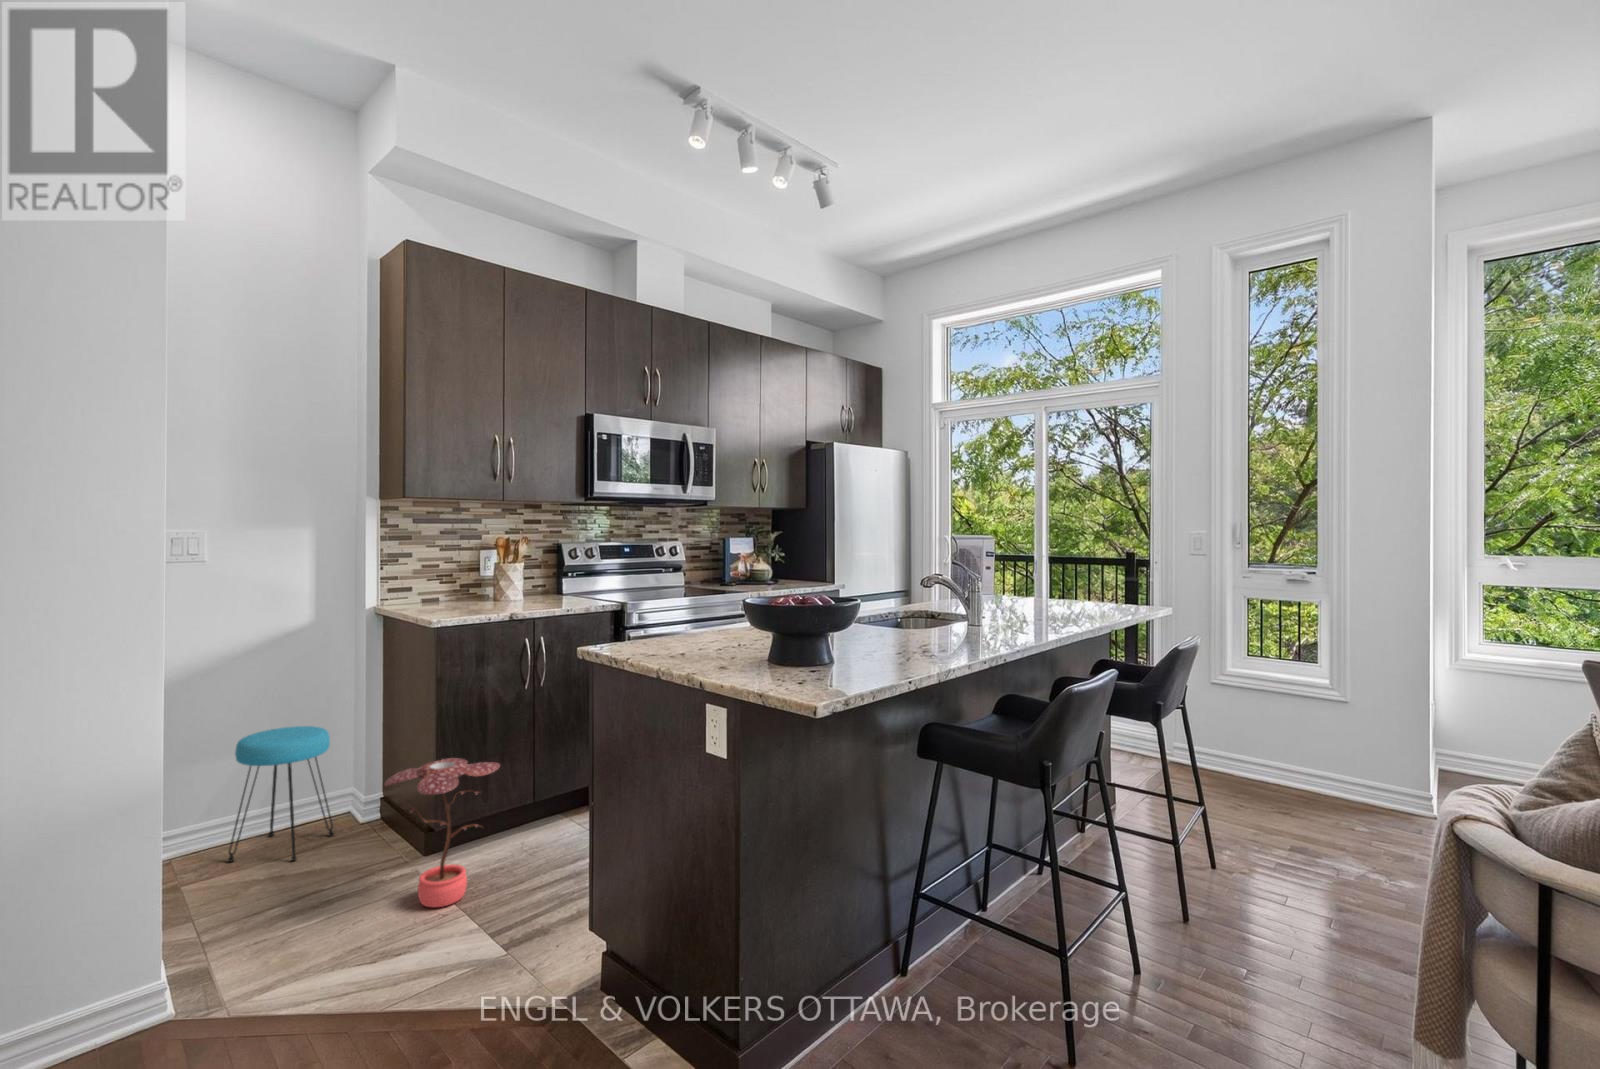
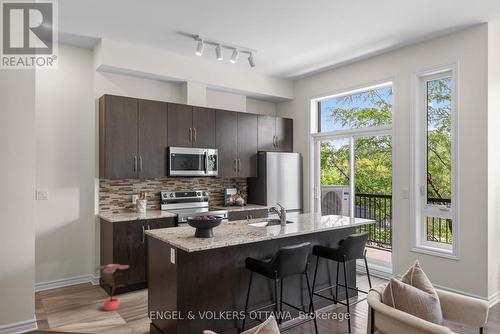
stool: present [228,726,334,861] -> none [51,254,83,297]

